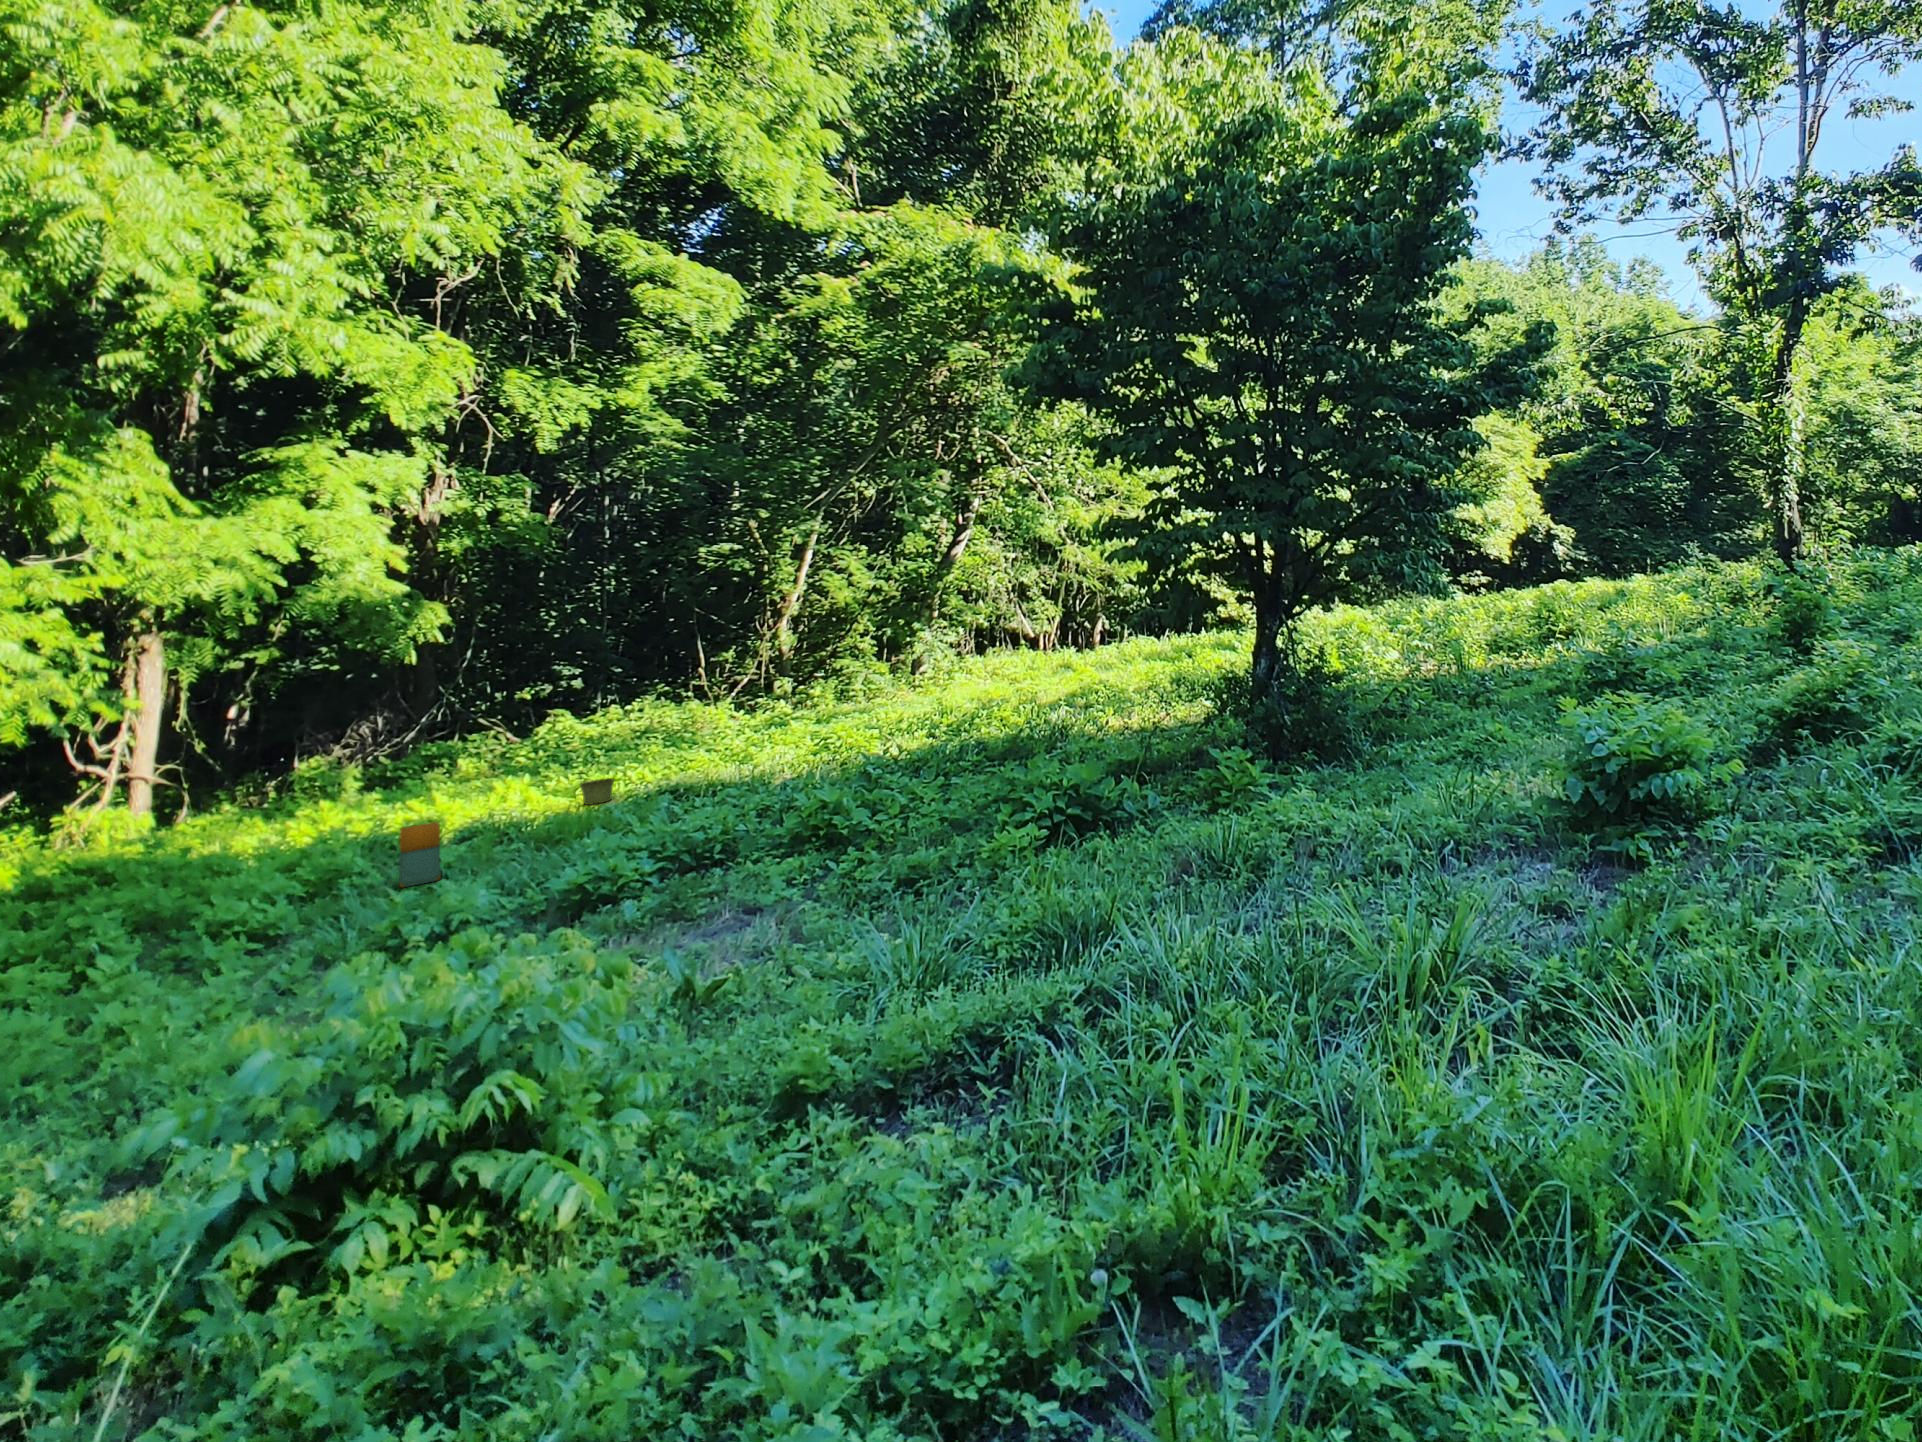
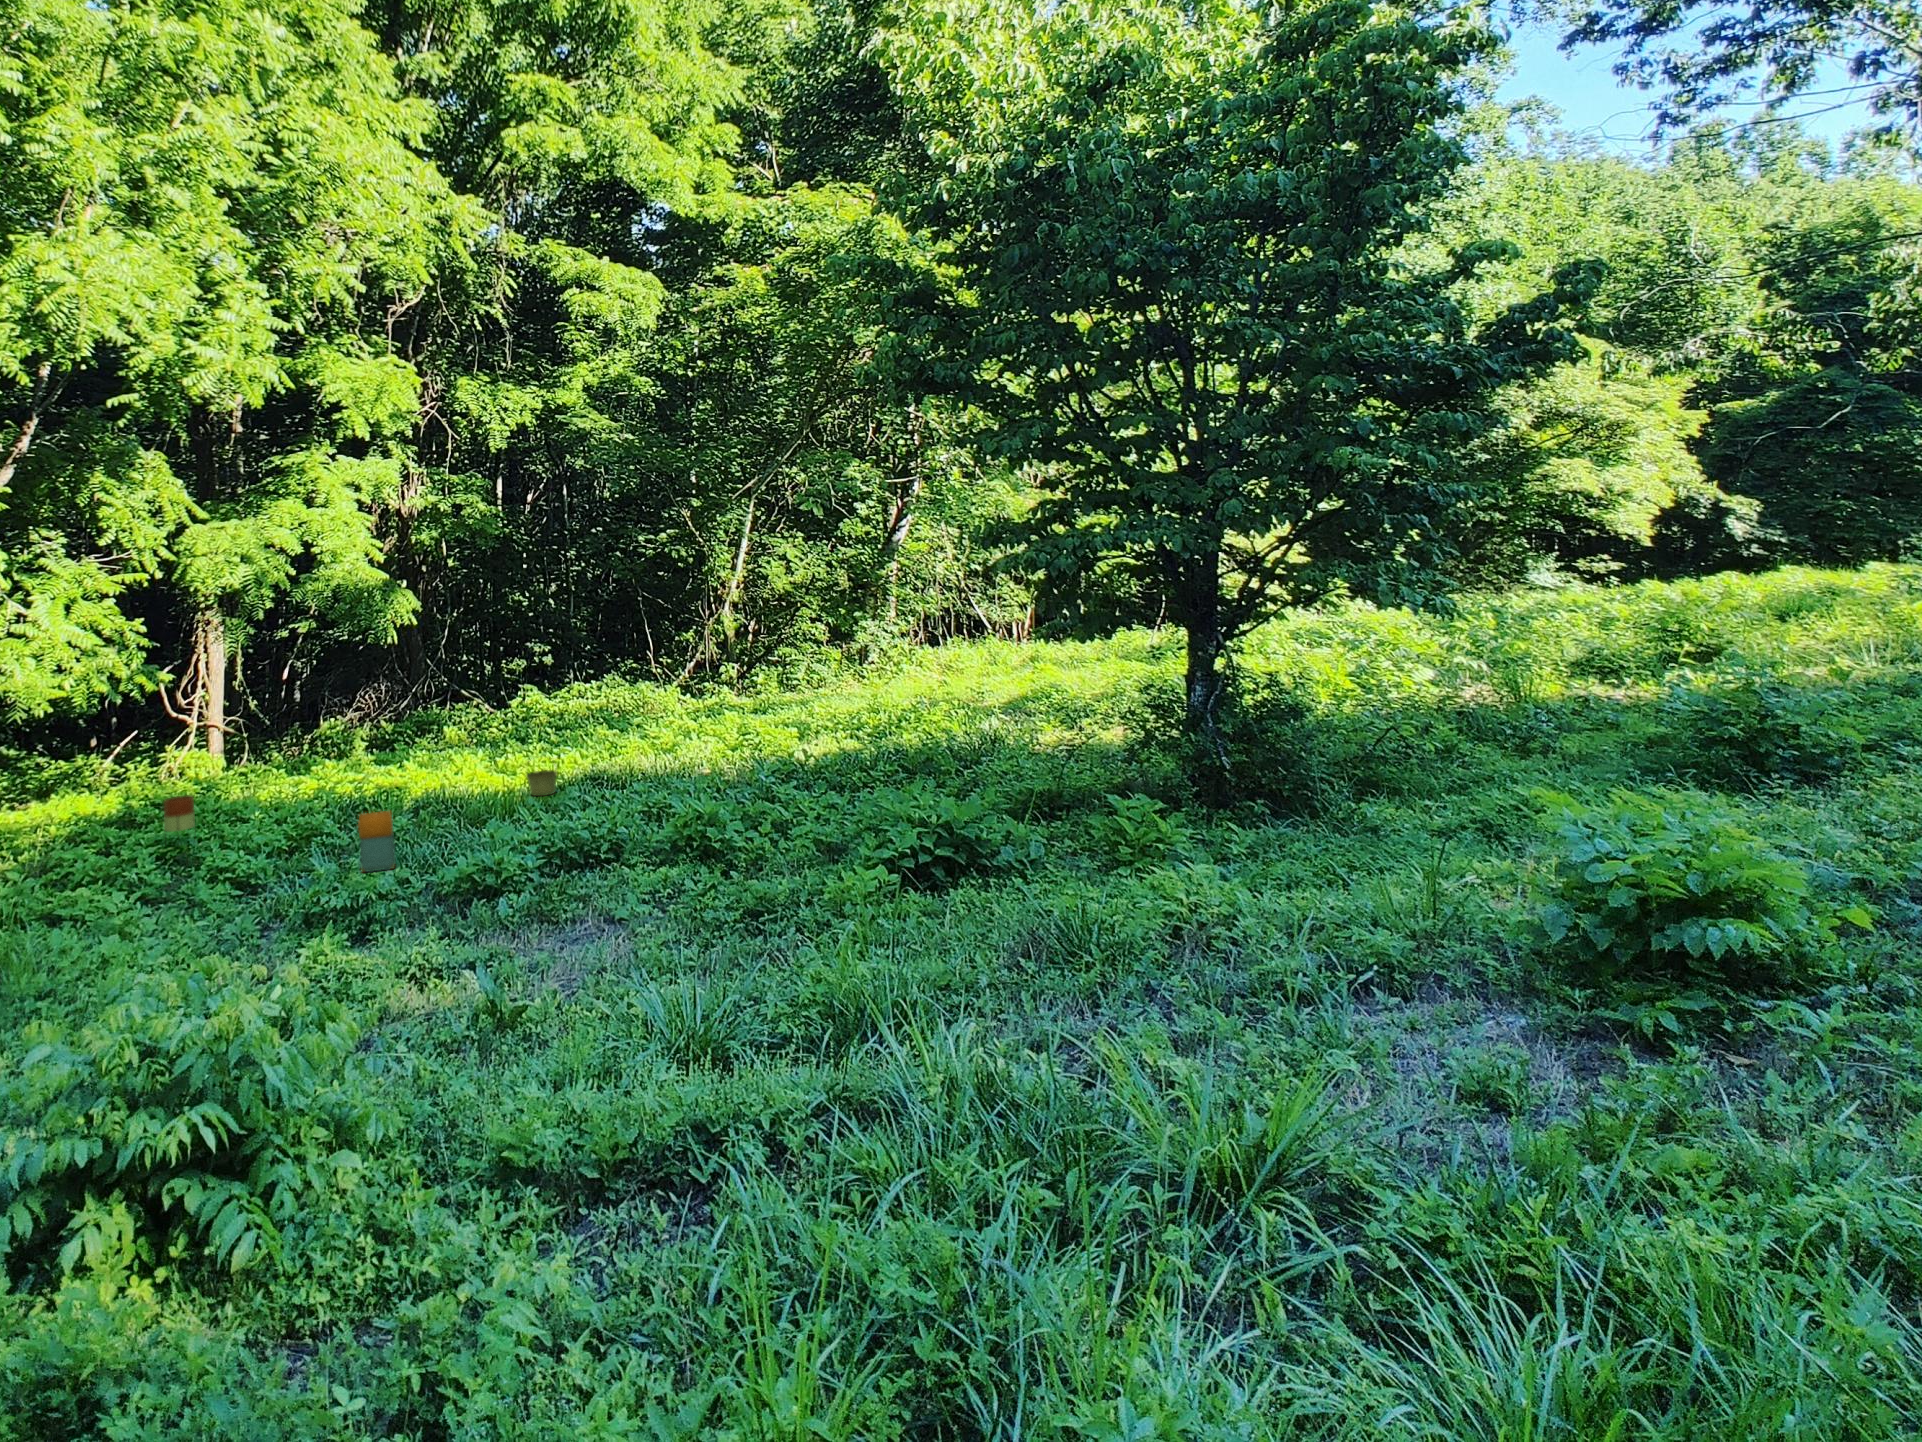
planter: none [114,838,160,900] -> present [164,795,196,838]

